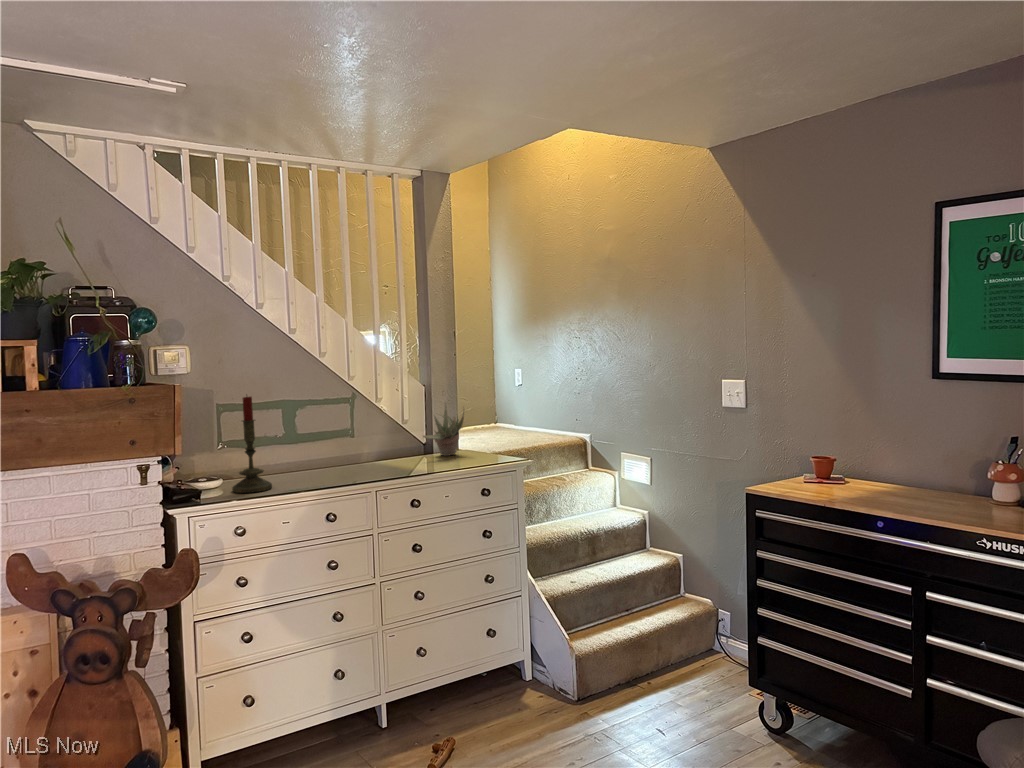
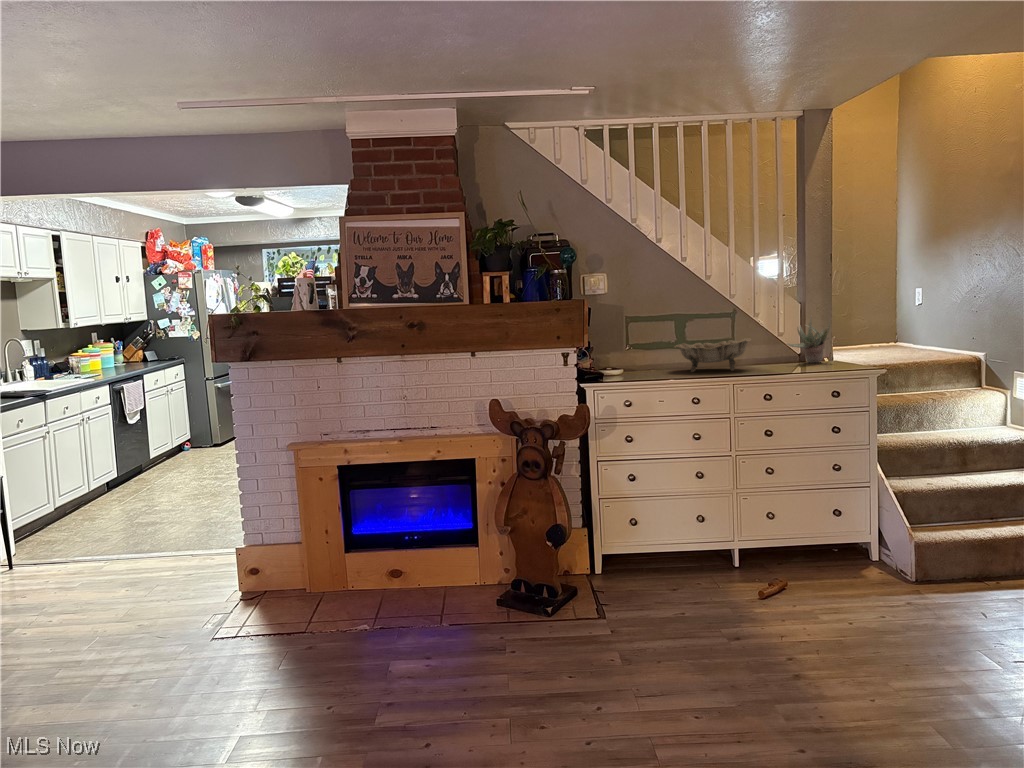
candle: present [232,397,272,493] -> none [628,305,655,377]
decorative bowl: none [292,431,389,479] -> present [674,338,751,372]

